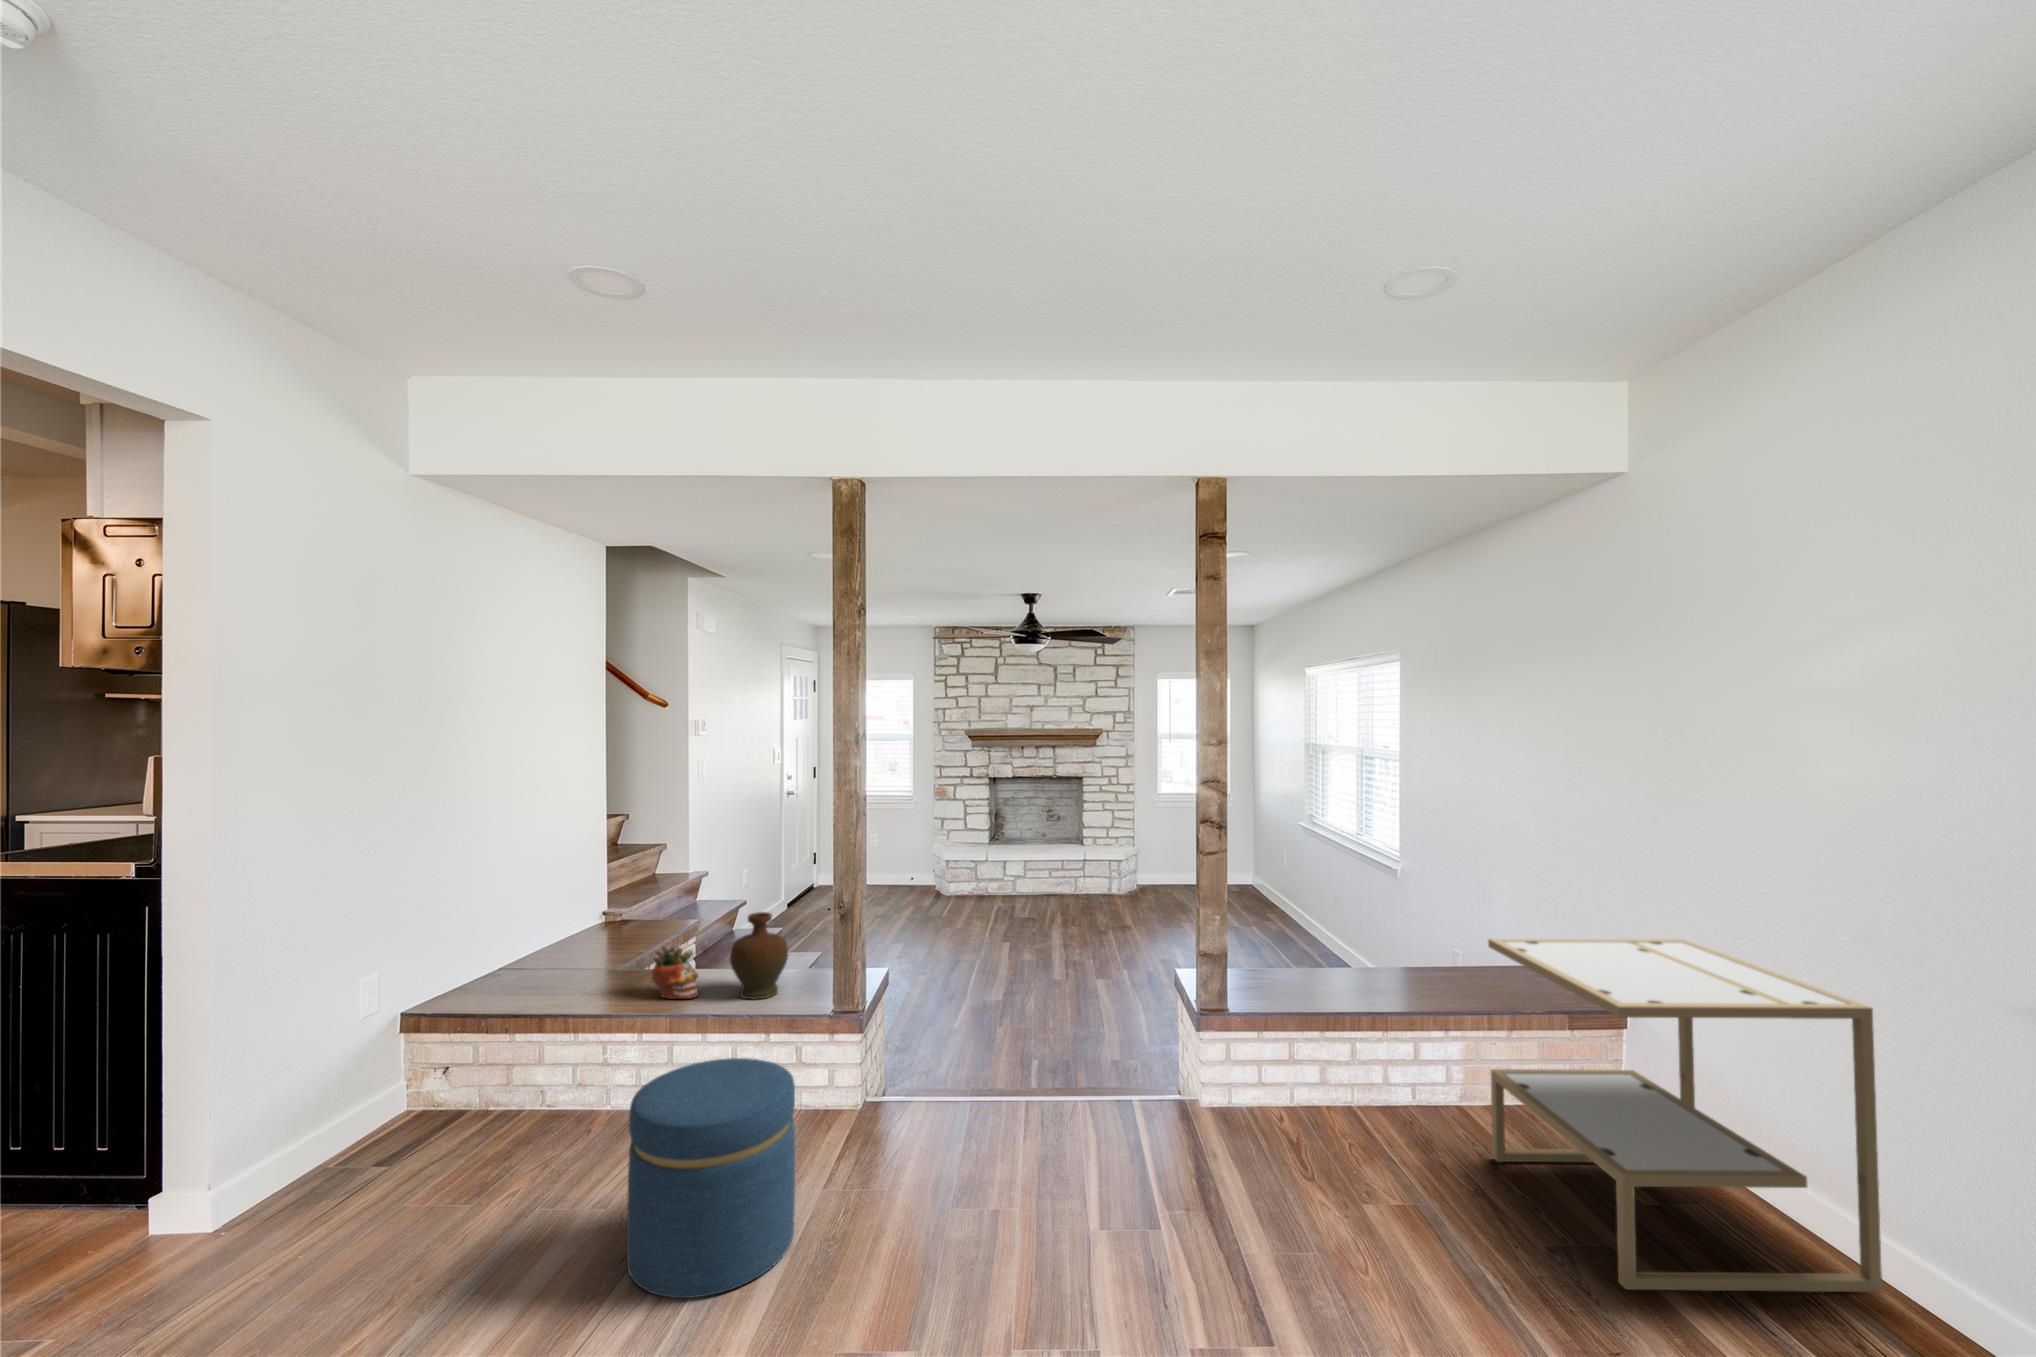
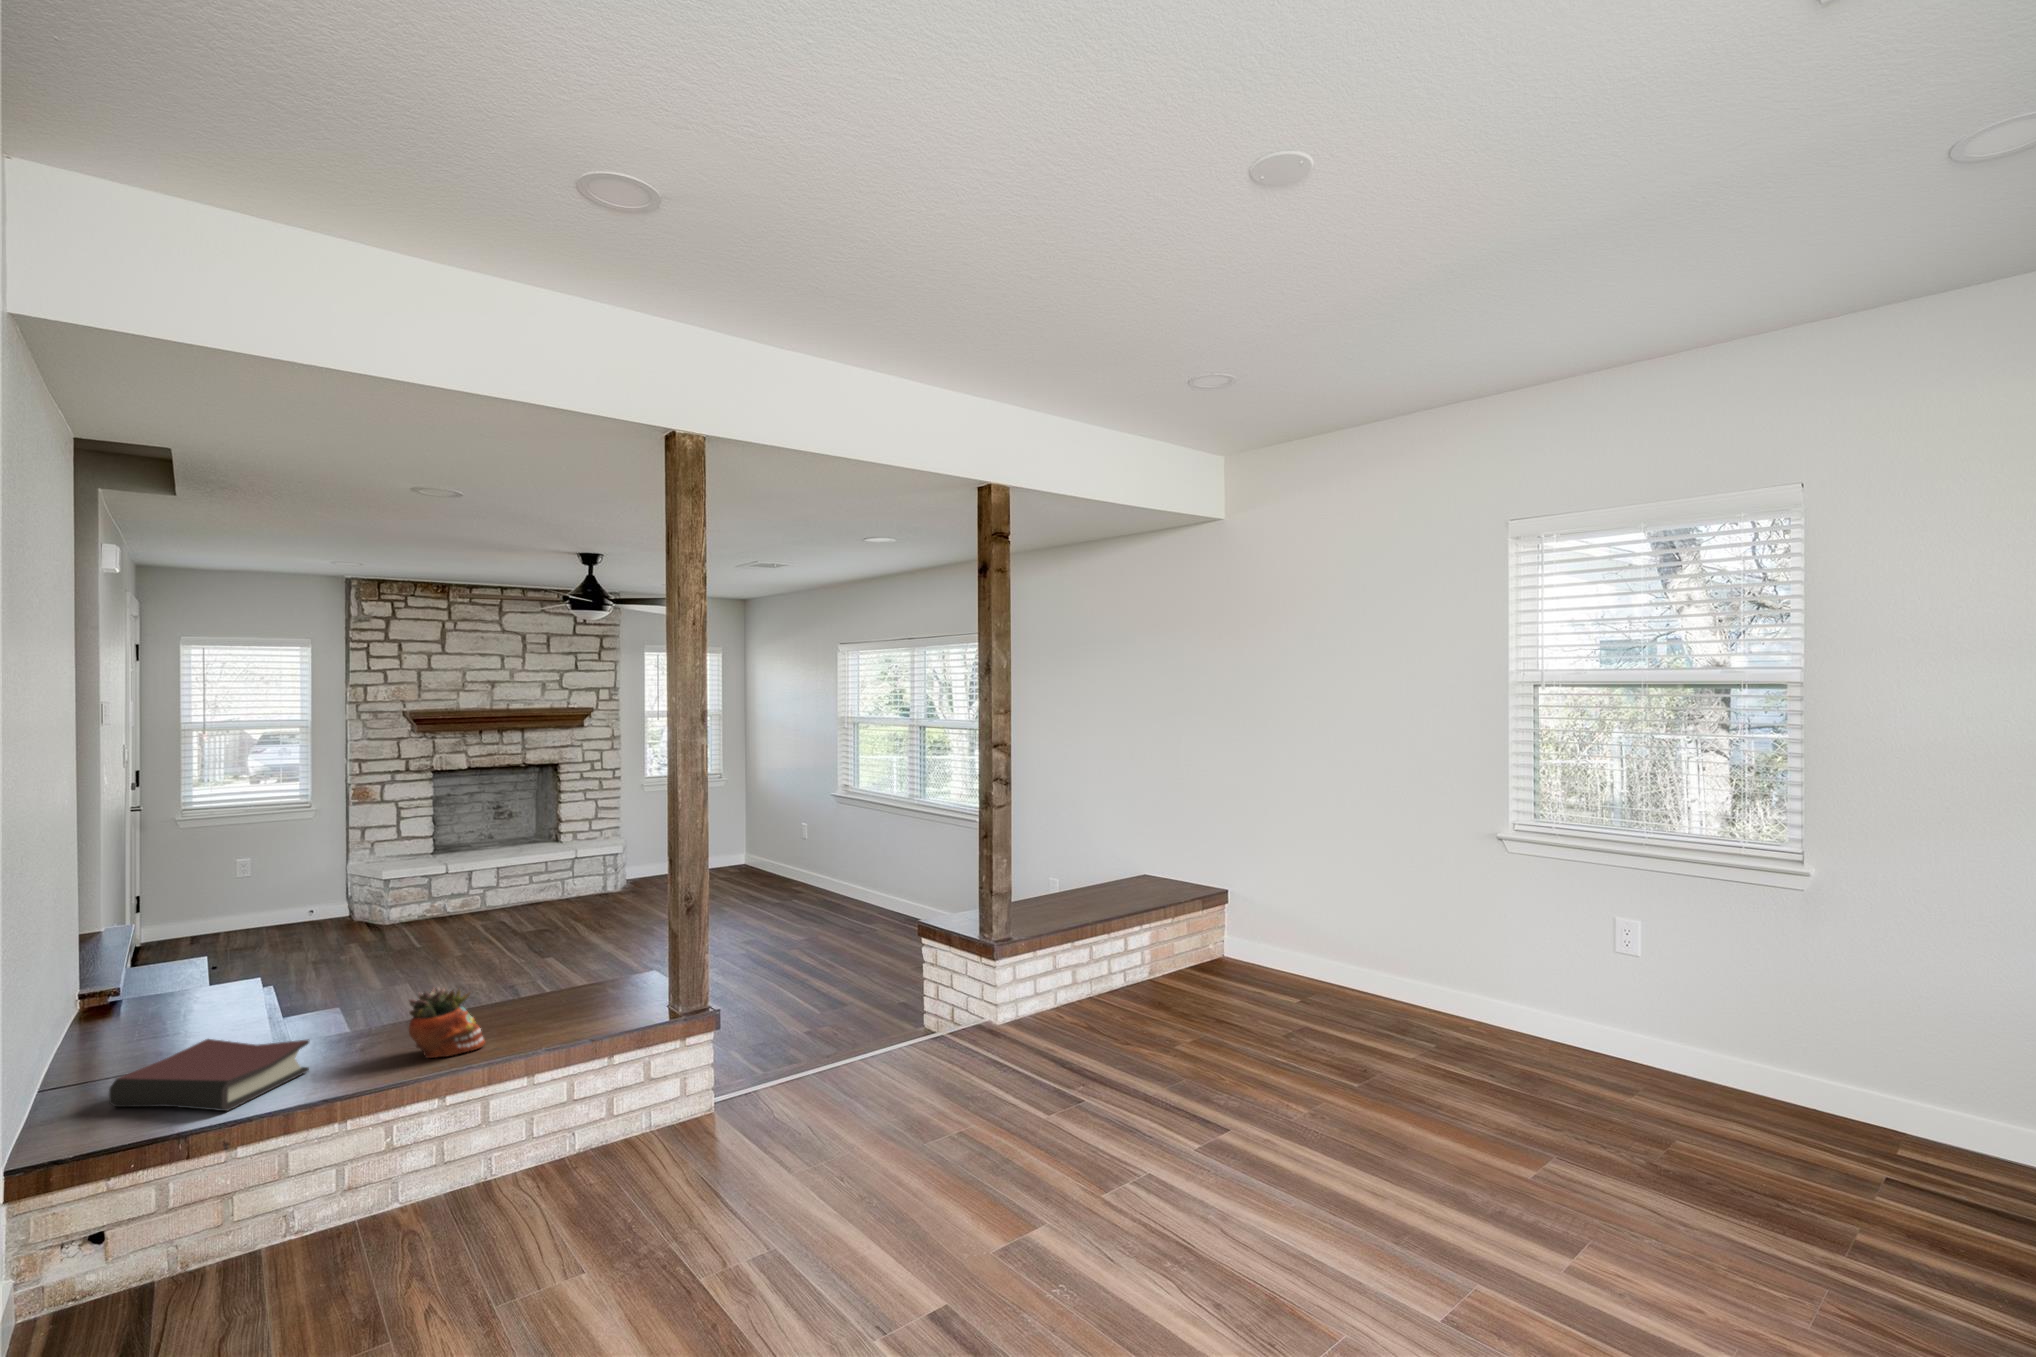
decorative vase: present [730,912,788,1000] -> none [519,924,596,1030]
side table: present [1488,939,1882,1292] -> none [1168,824,1357,1020]
hardback book: none [519,949,608,999] -> present [109,1039,309,1111]
ottoman: present [627,1058,795,1298] -> none [674,1047,848,1301]

